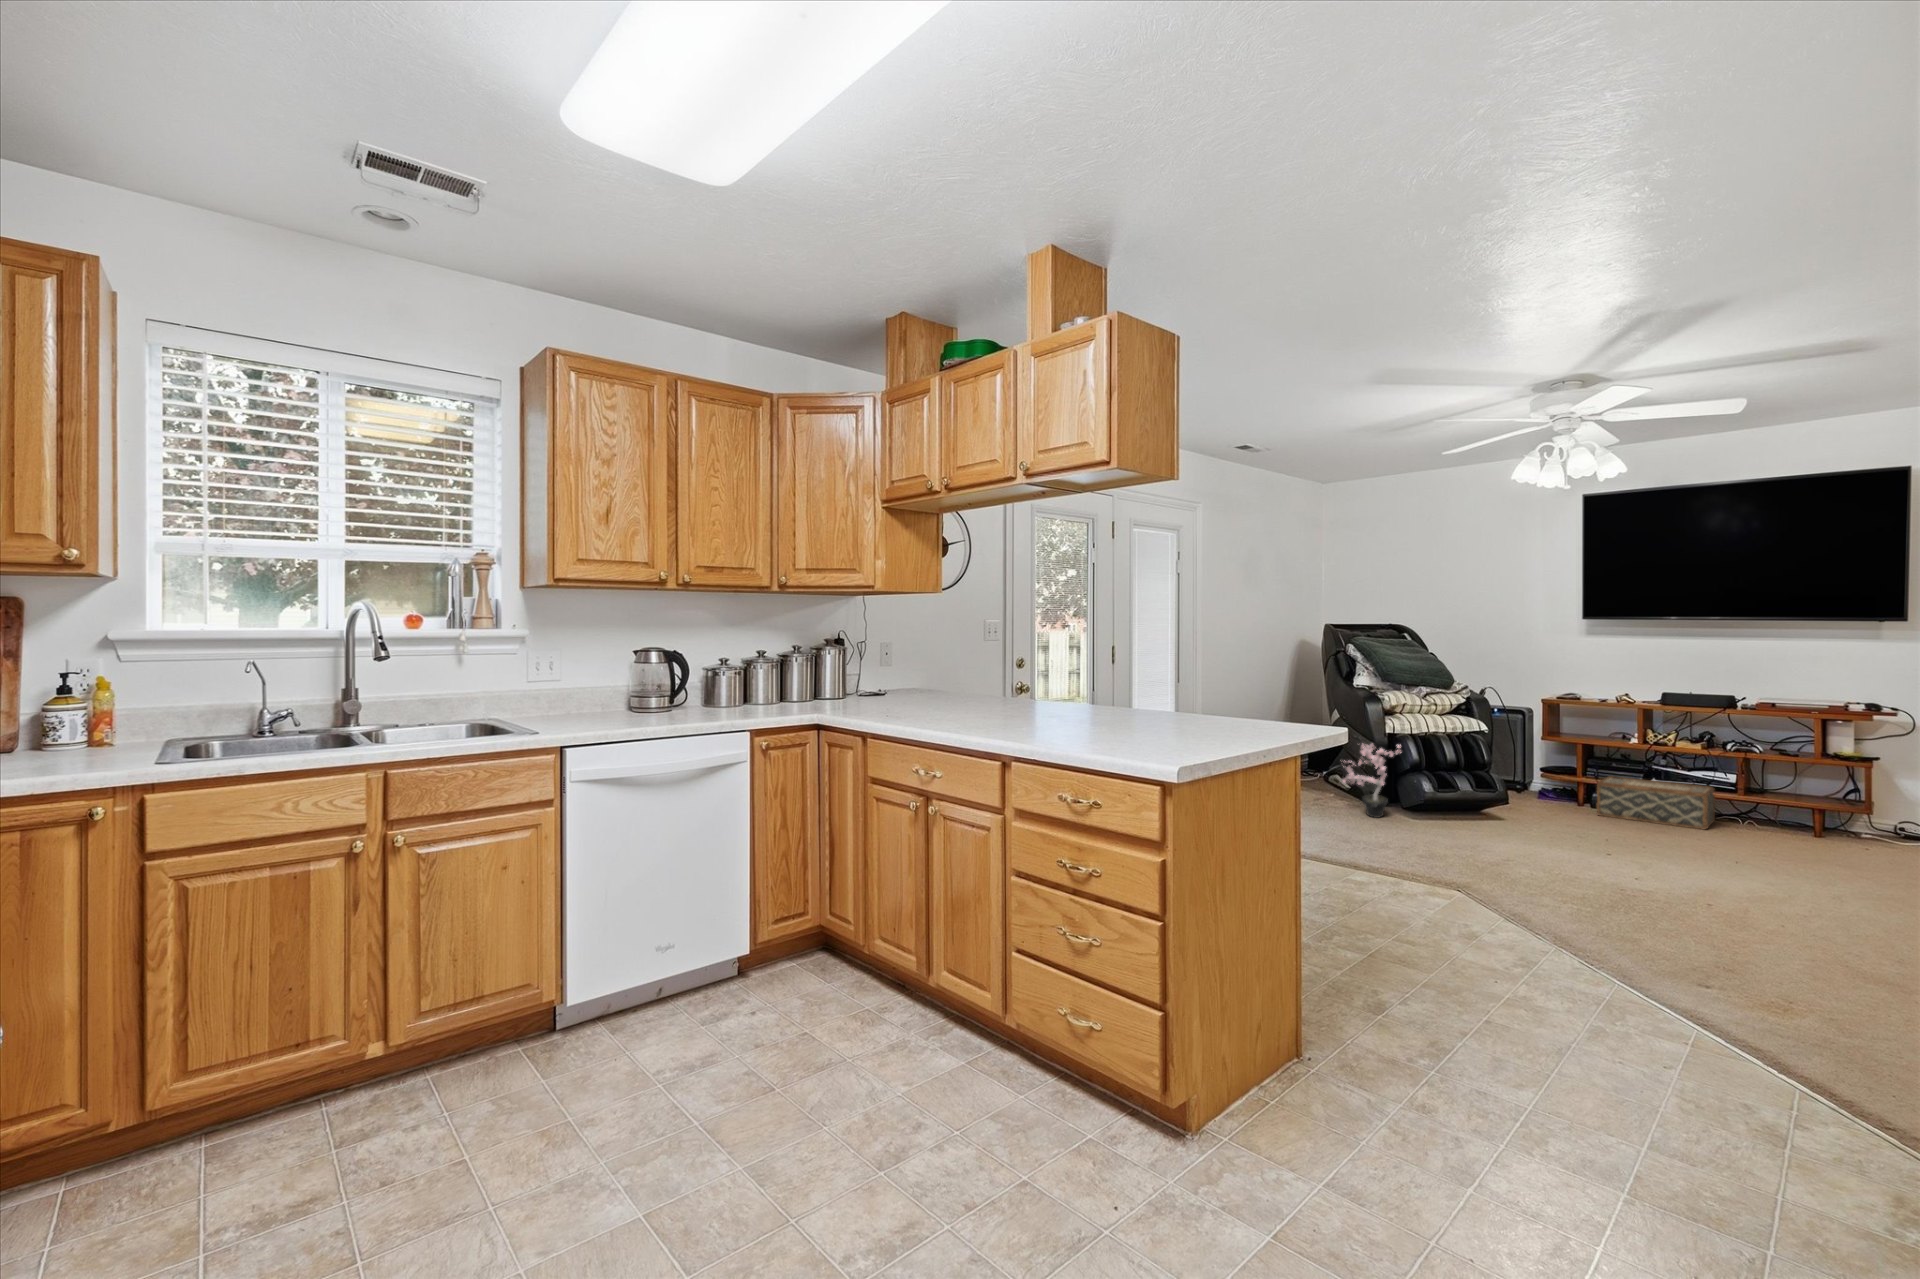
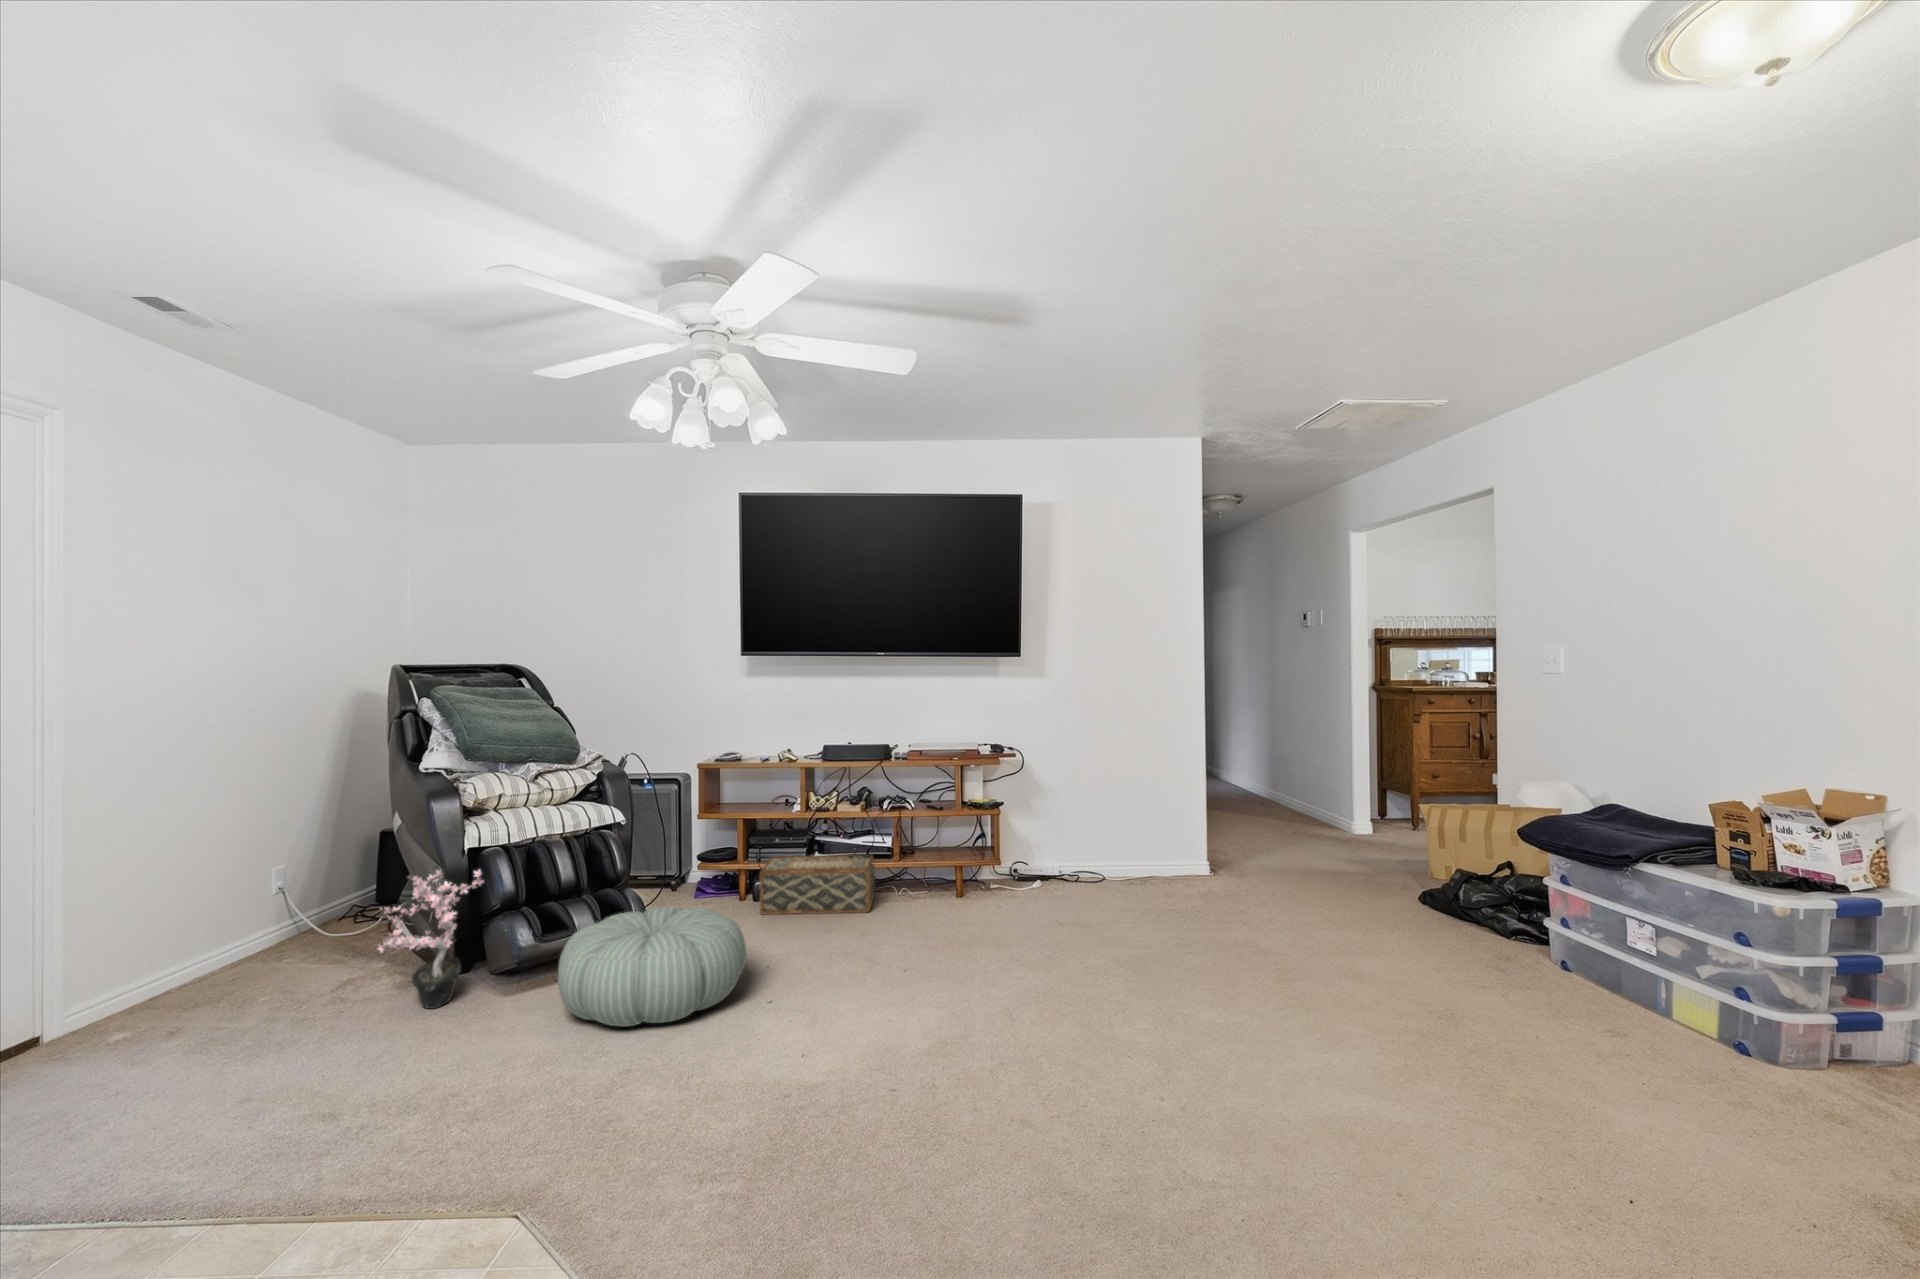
pouf: none [1452,783,1587,848] -> present [558,906,746,1027]

